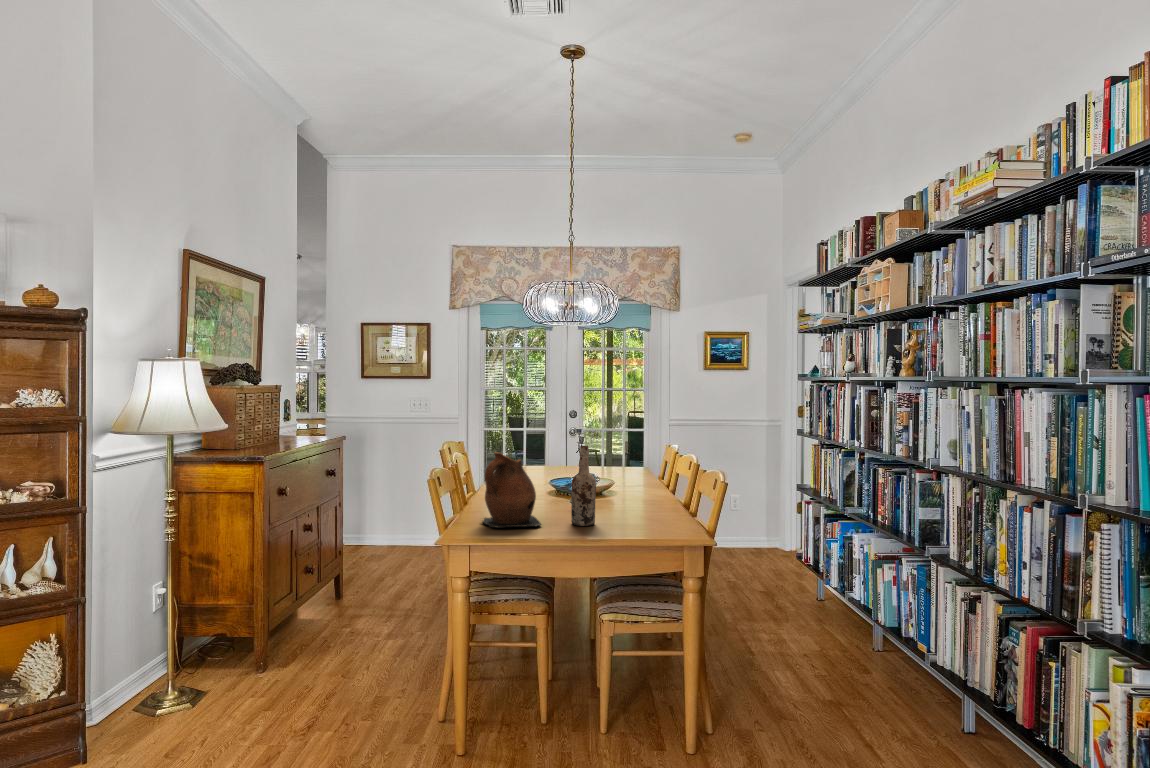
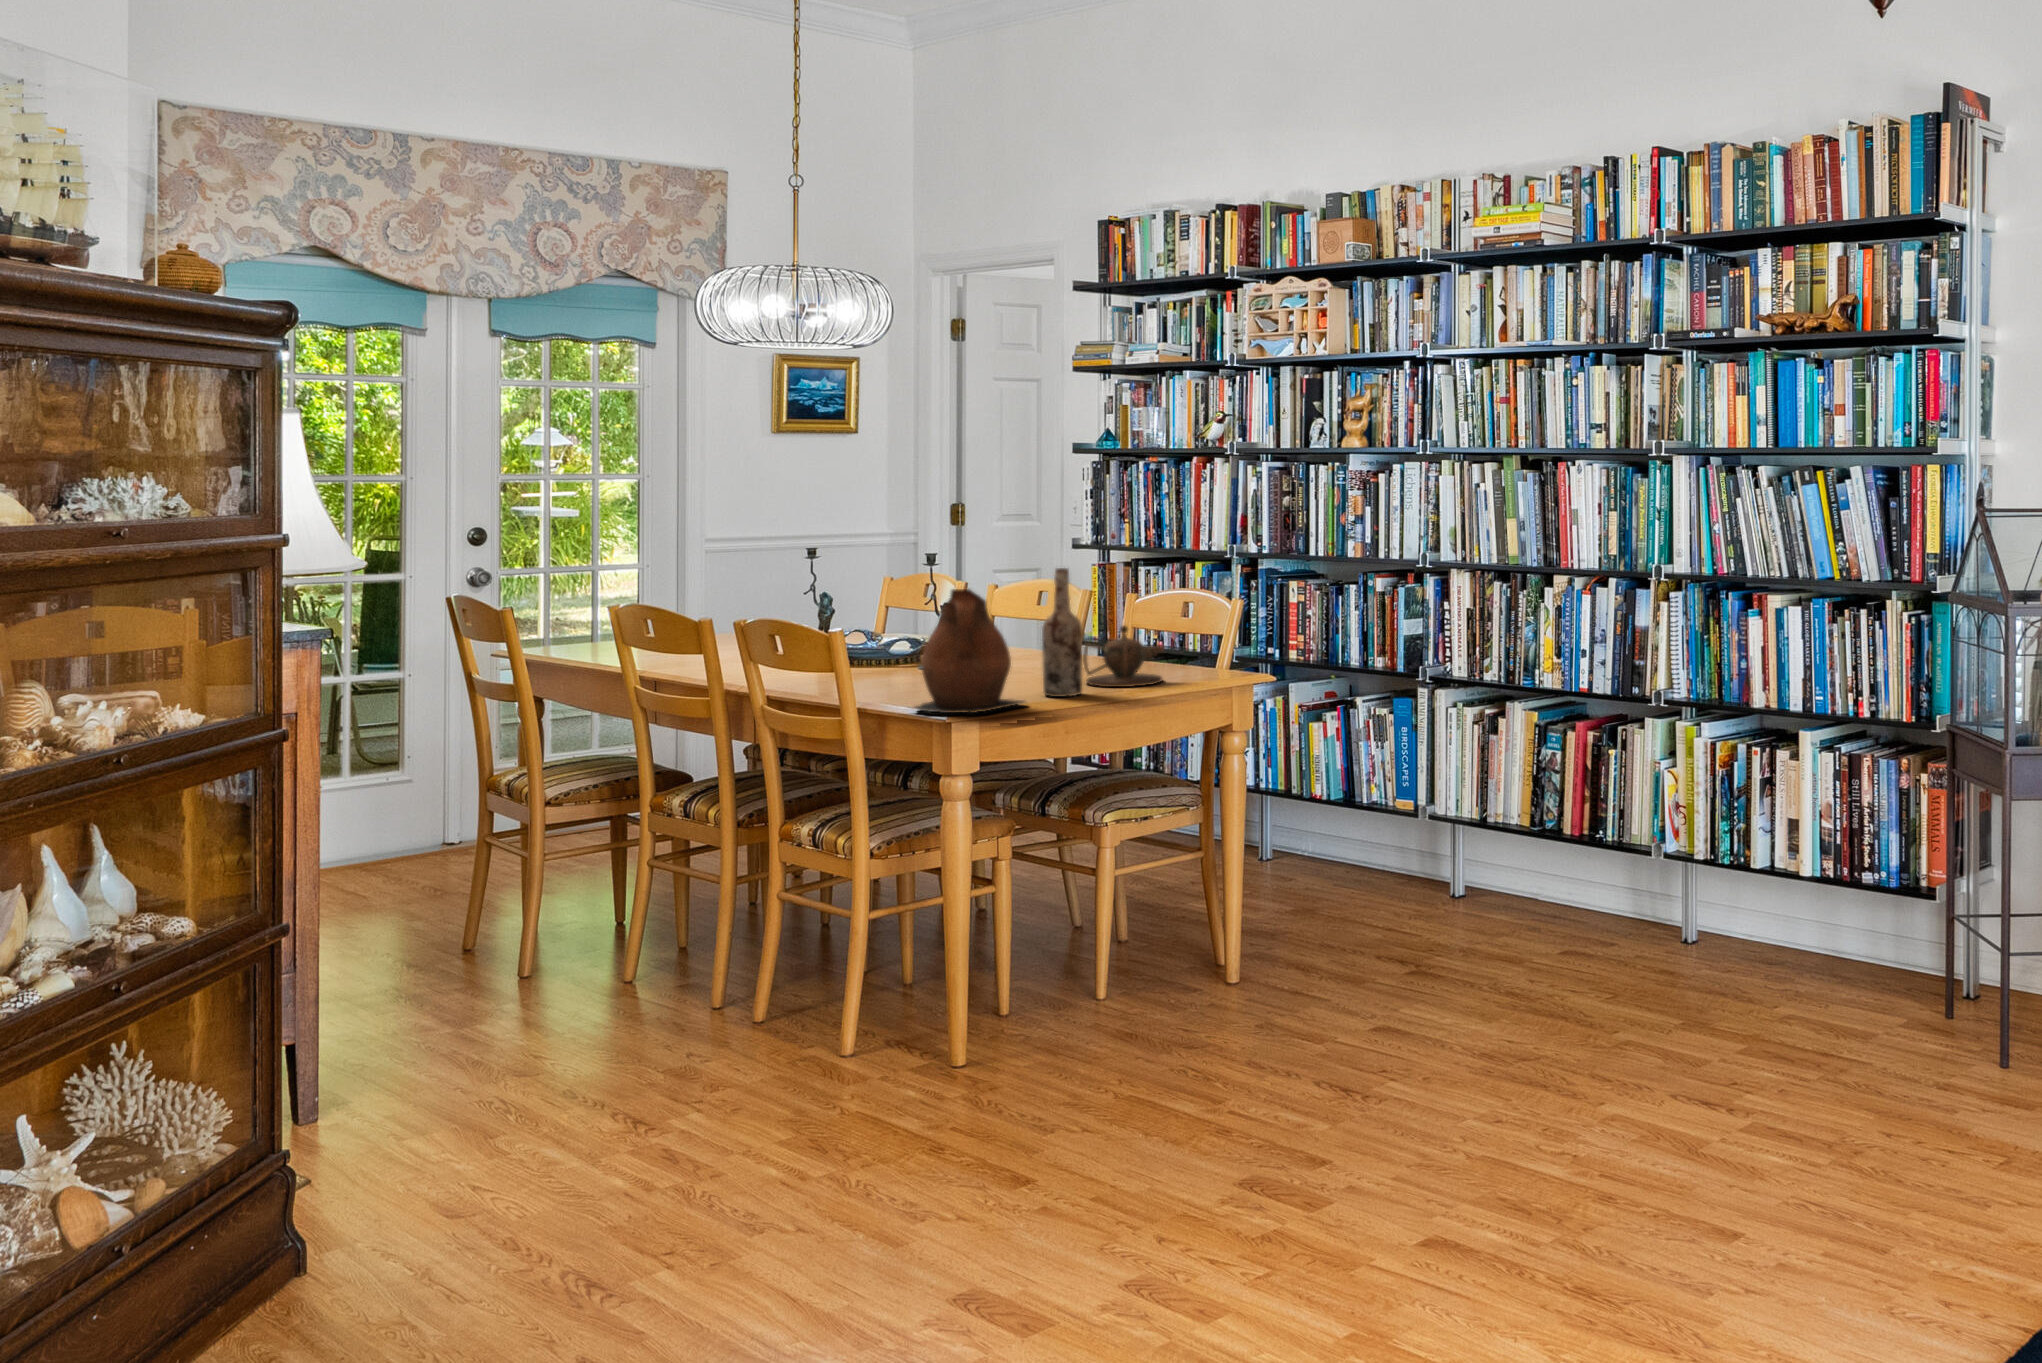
teapot: none [621,486,668,527] -> present [1083,626,1164,687]

